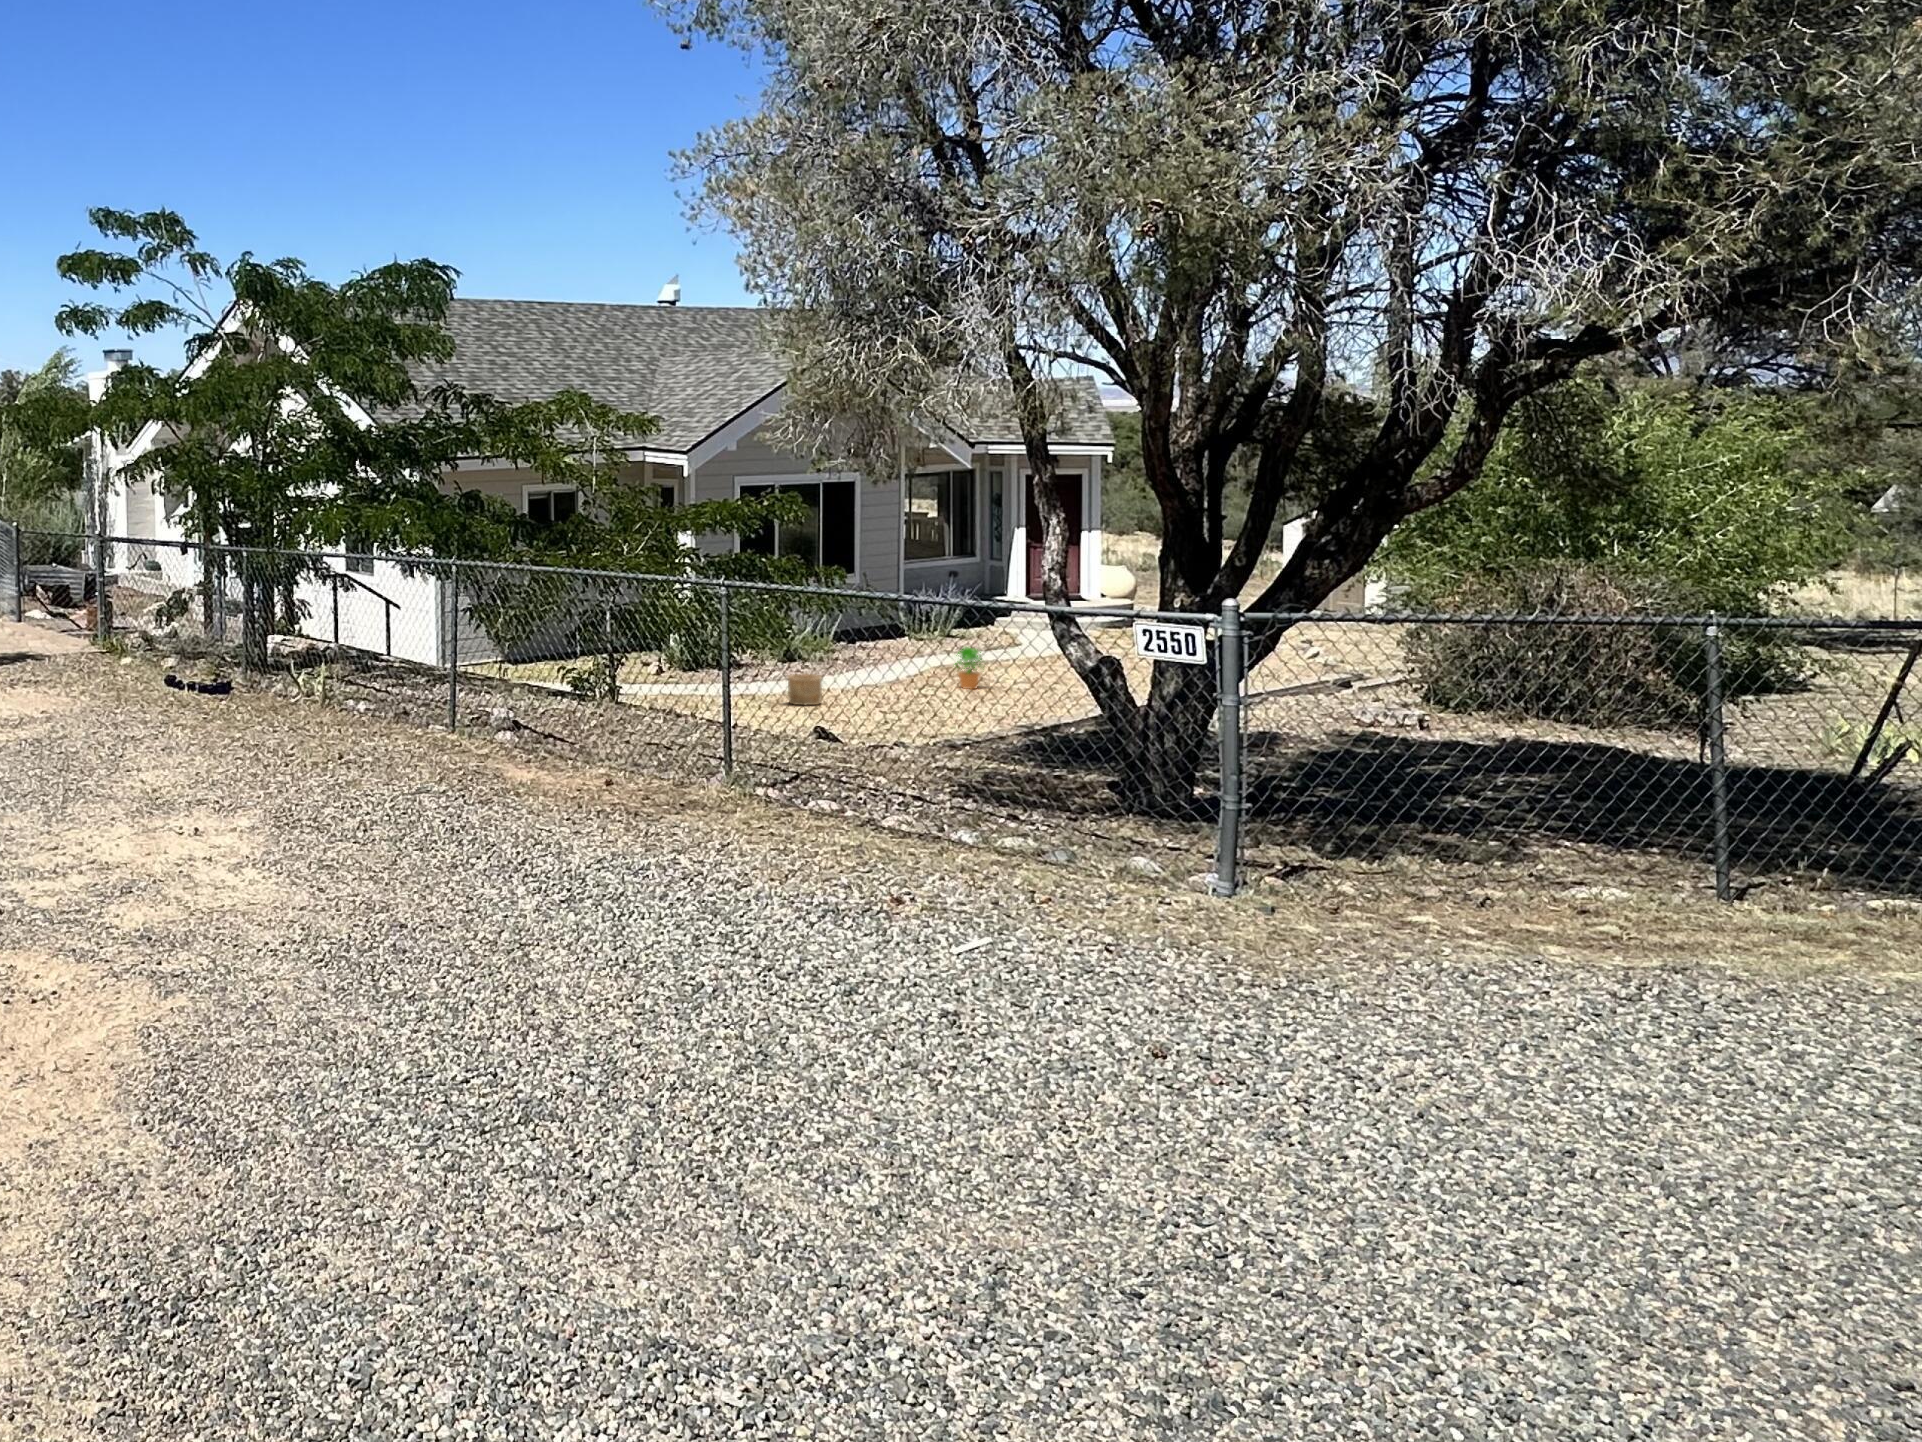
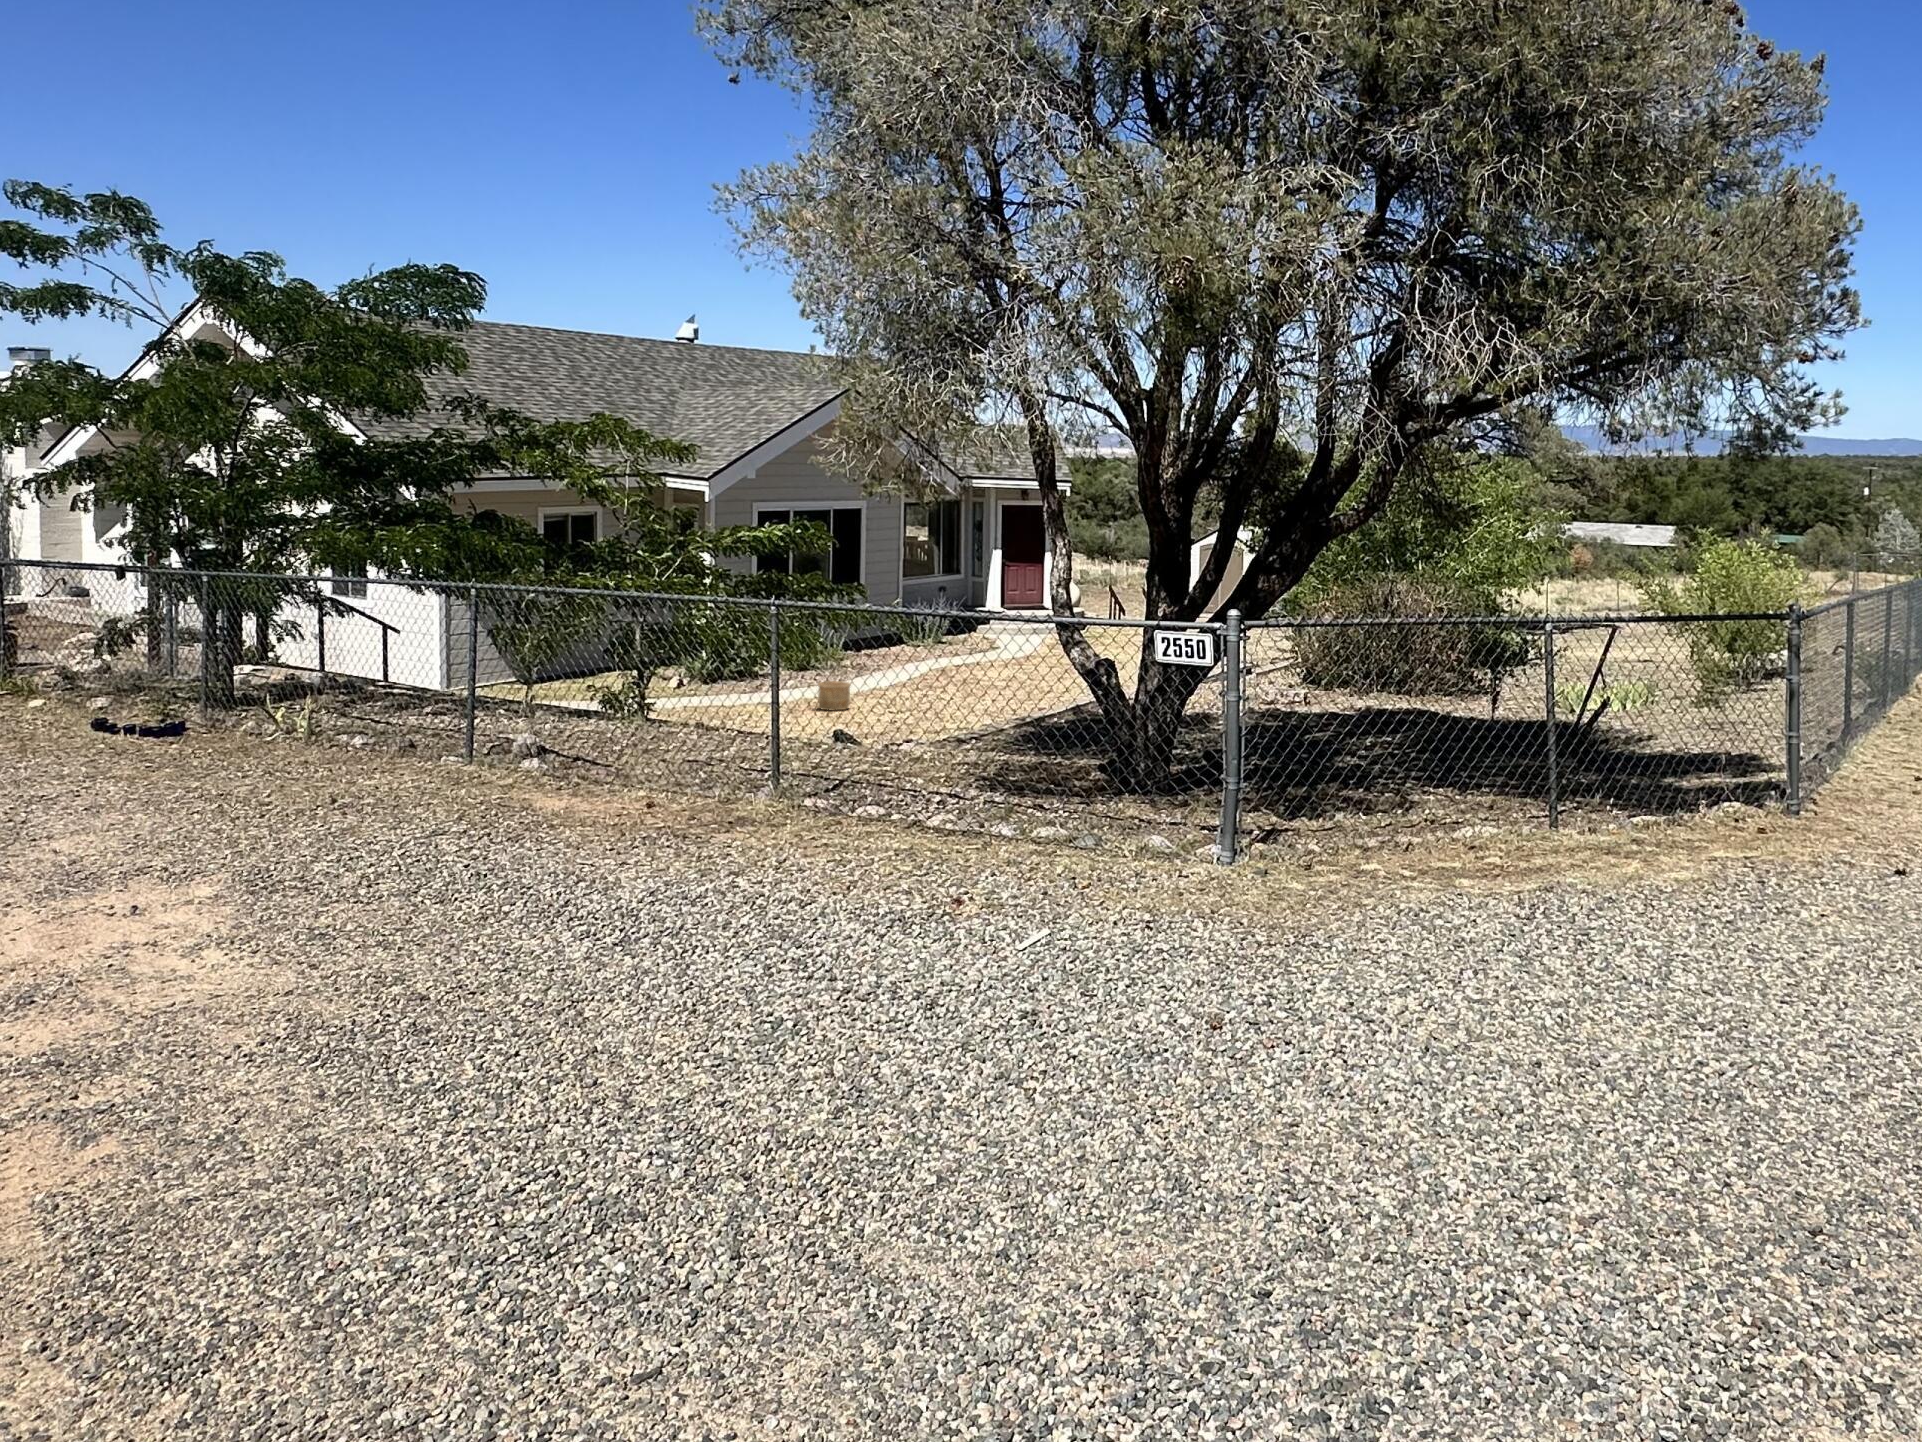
potted plant: present [954,647,984,689] -> none [962,653,993,691]

